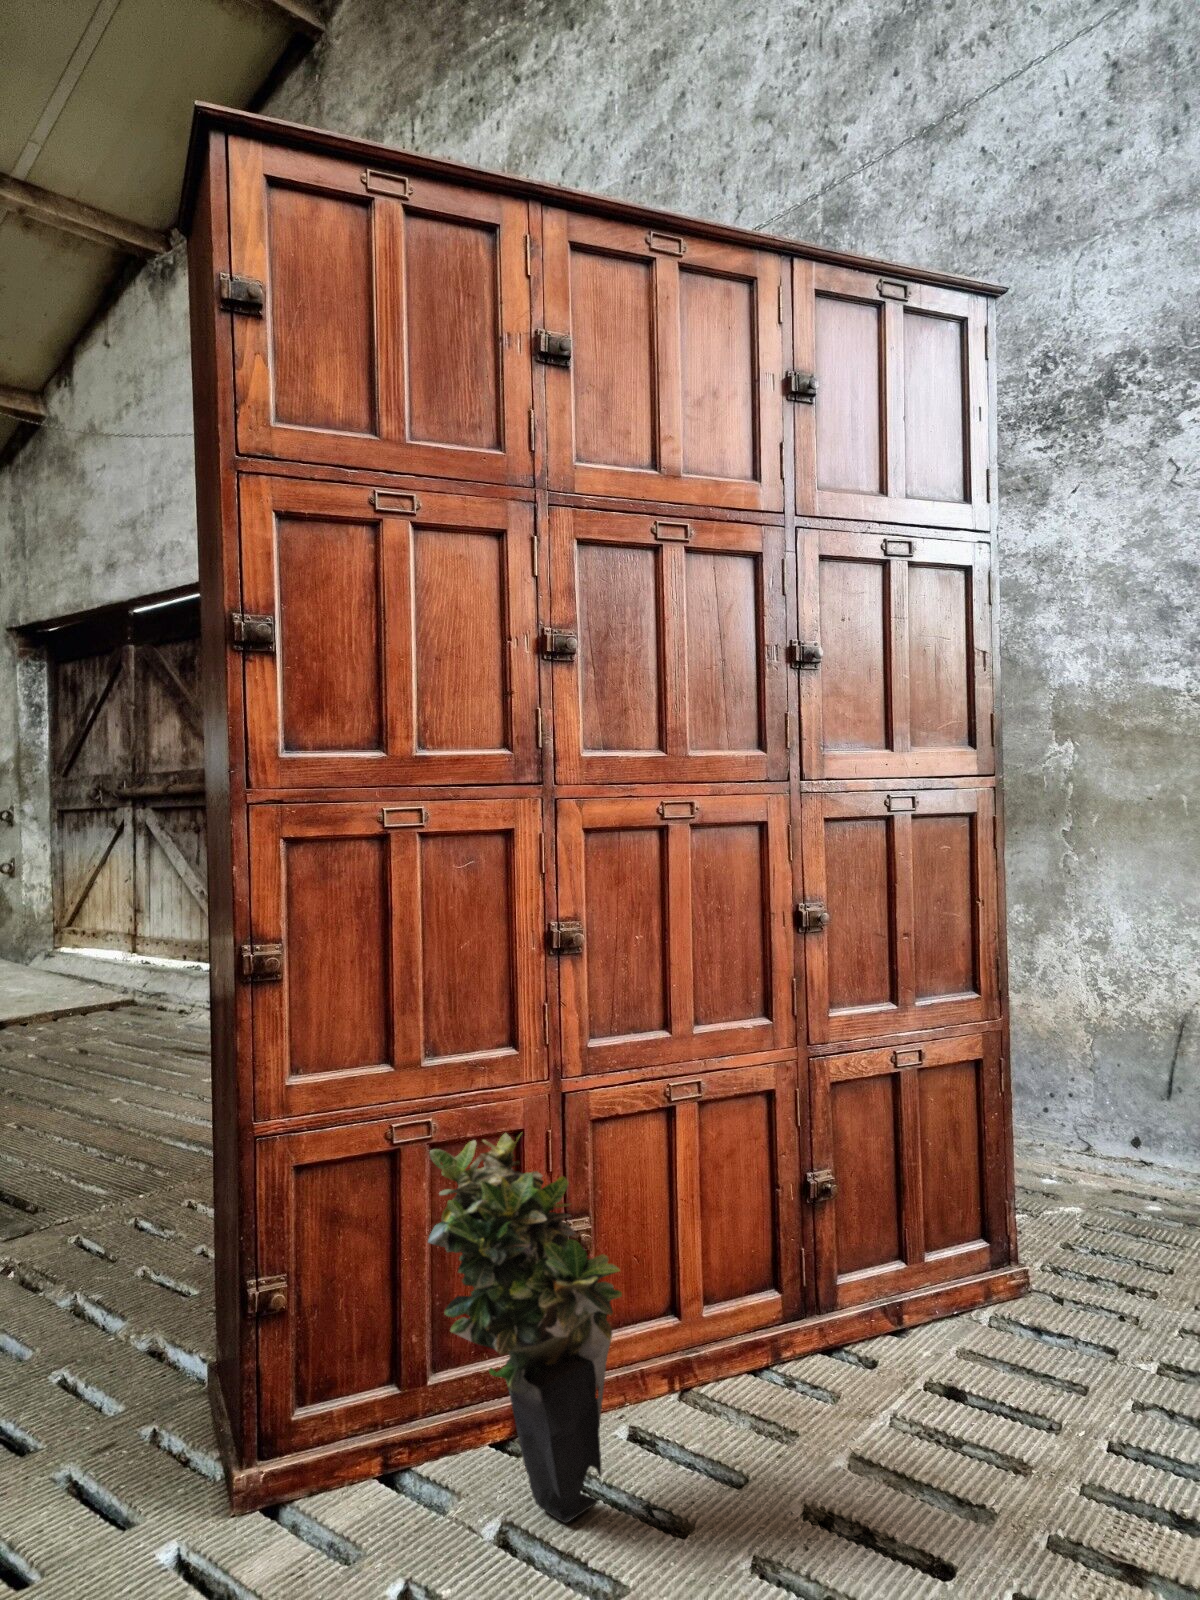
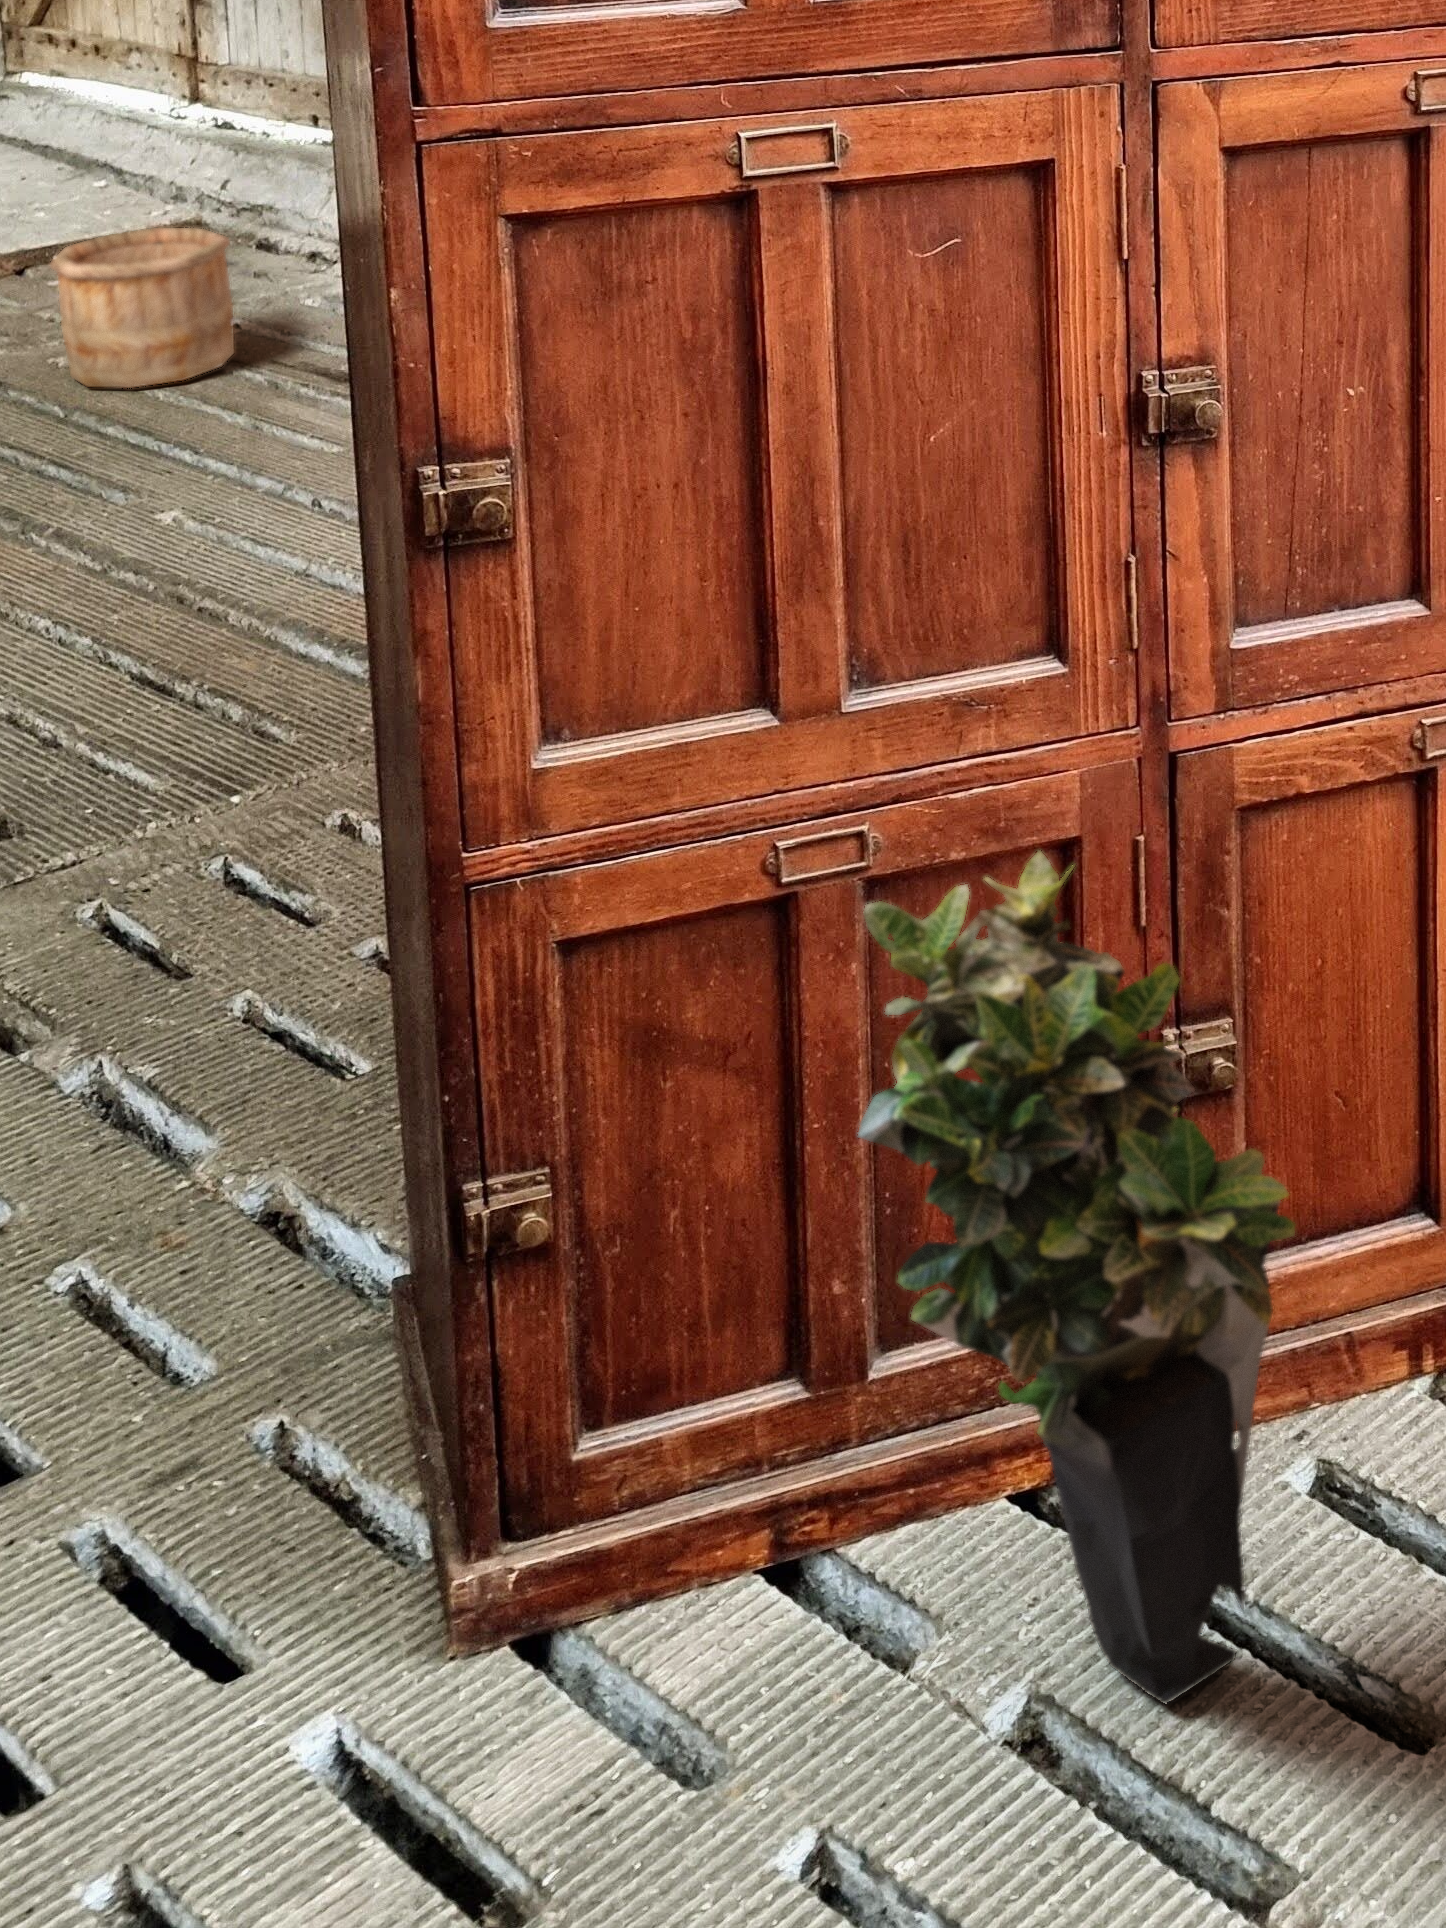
wooden bucket: none [73,983,150,1048] -> present [50,228,235,388]

